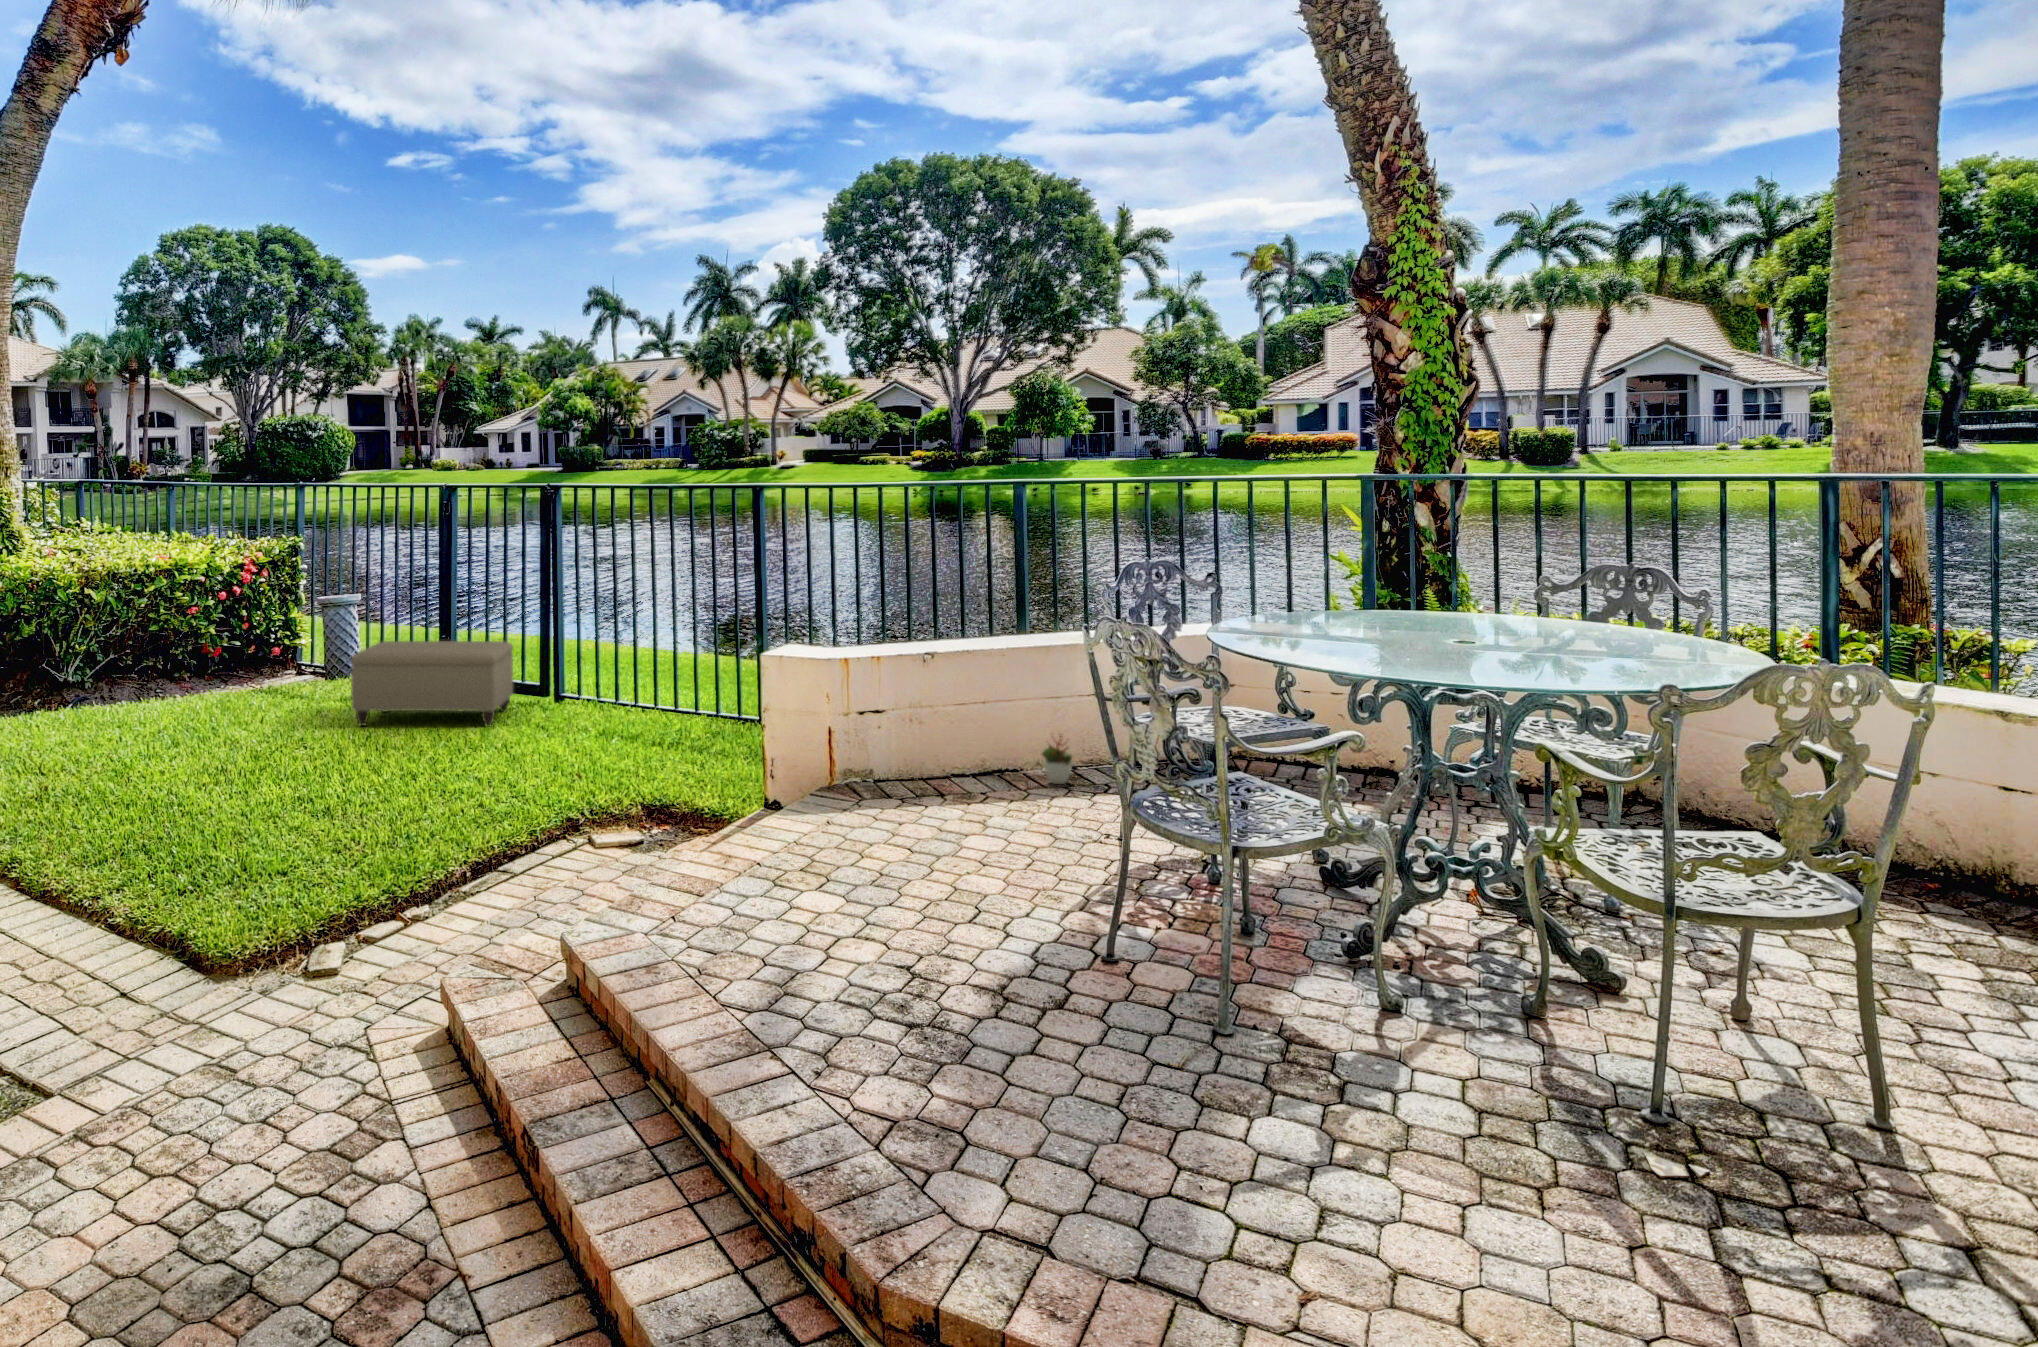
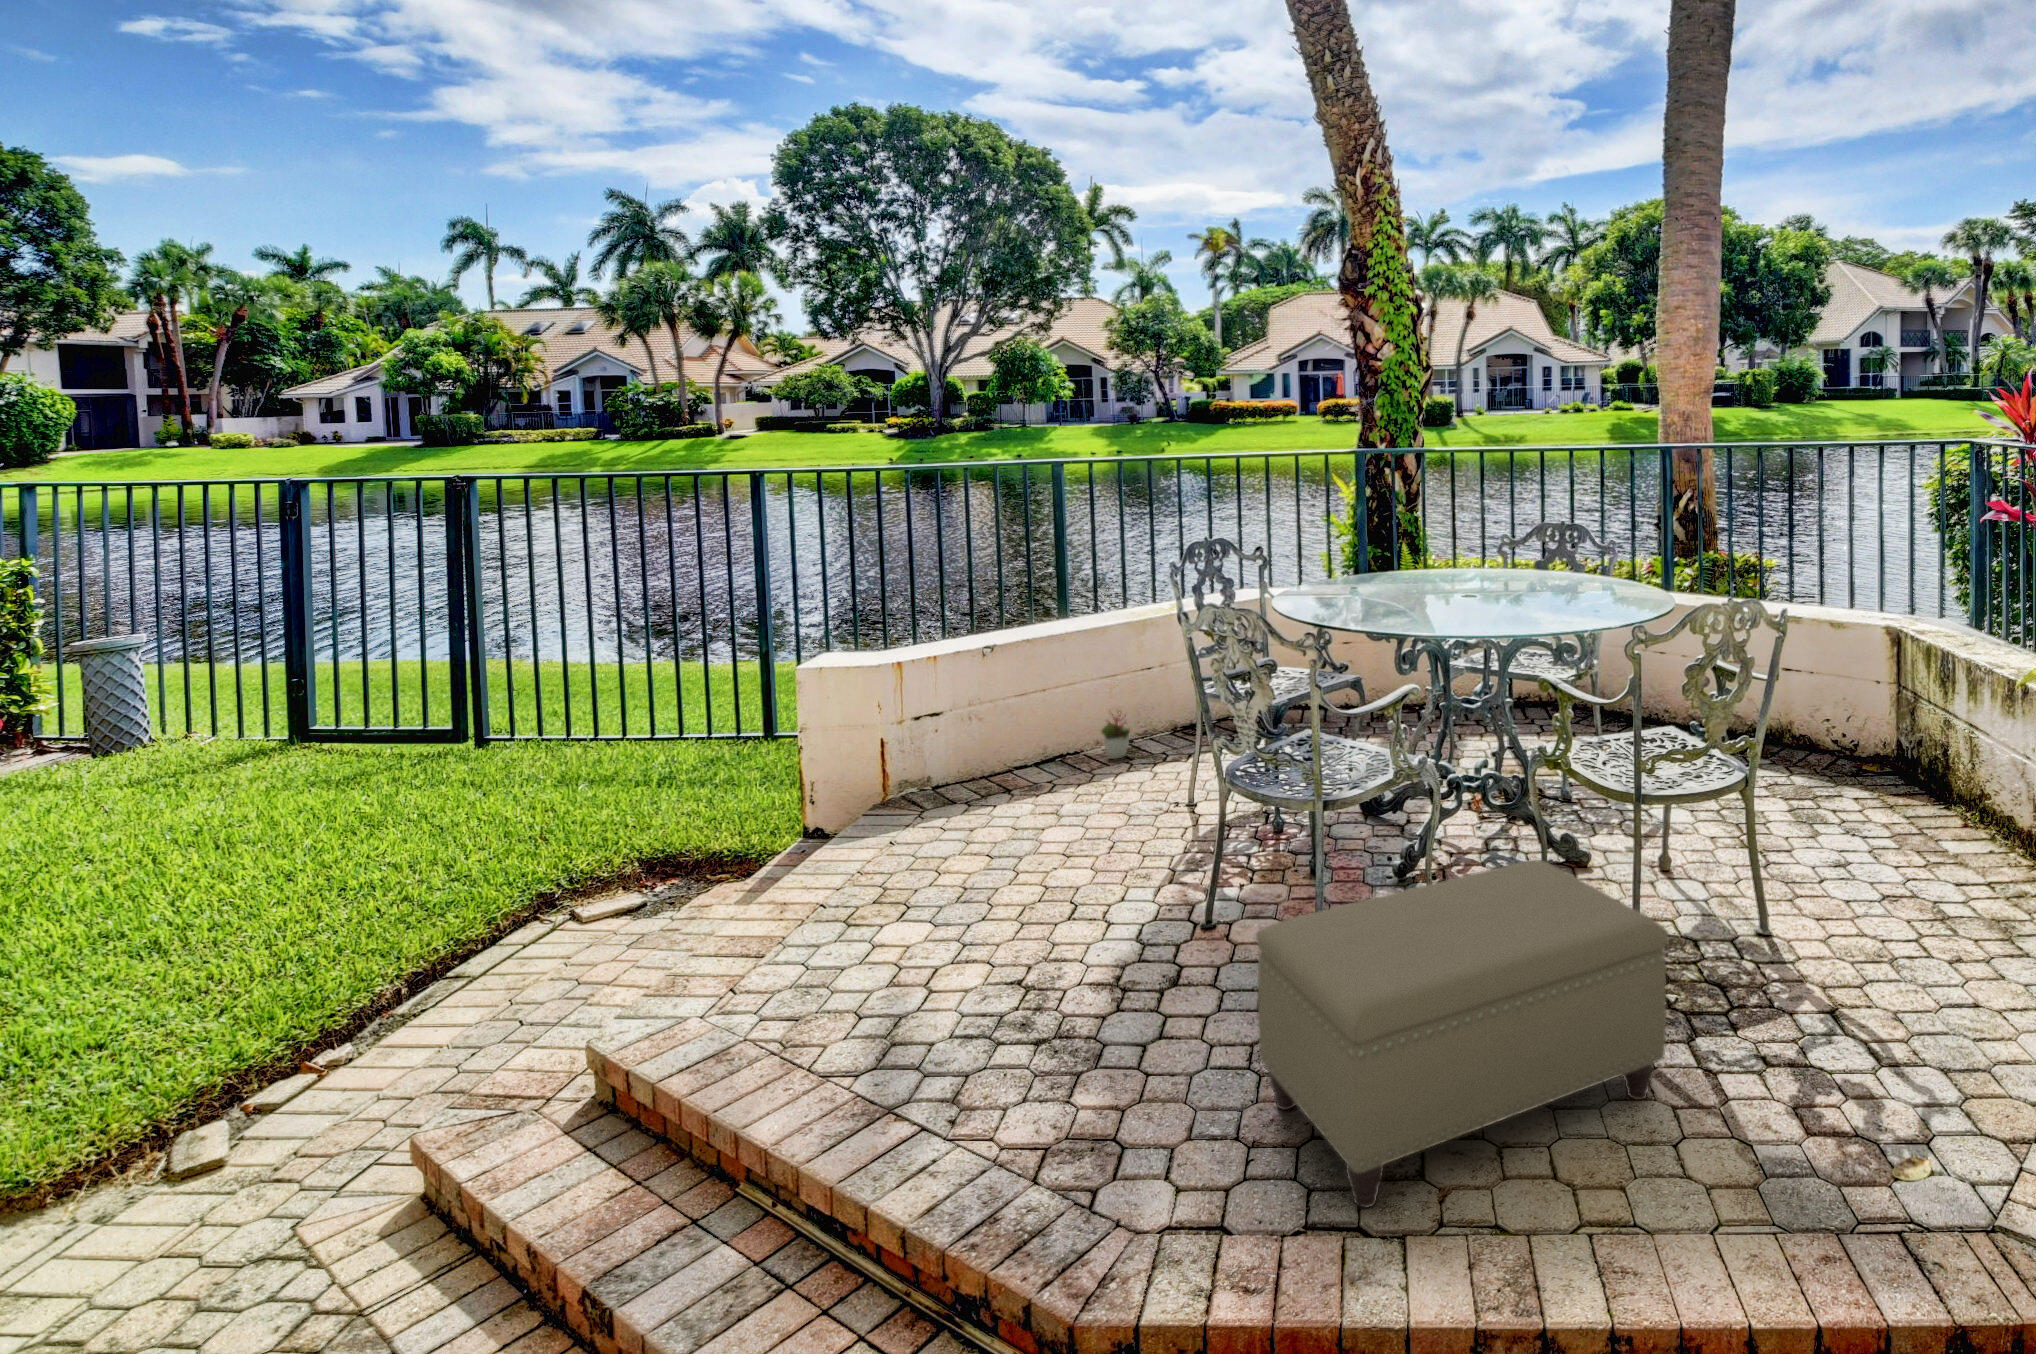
ottoman: present [351,641,513,727] -> present [1256,860,1668,1208]

